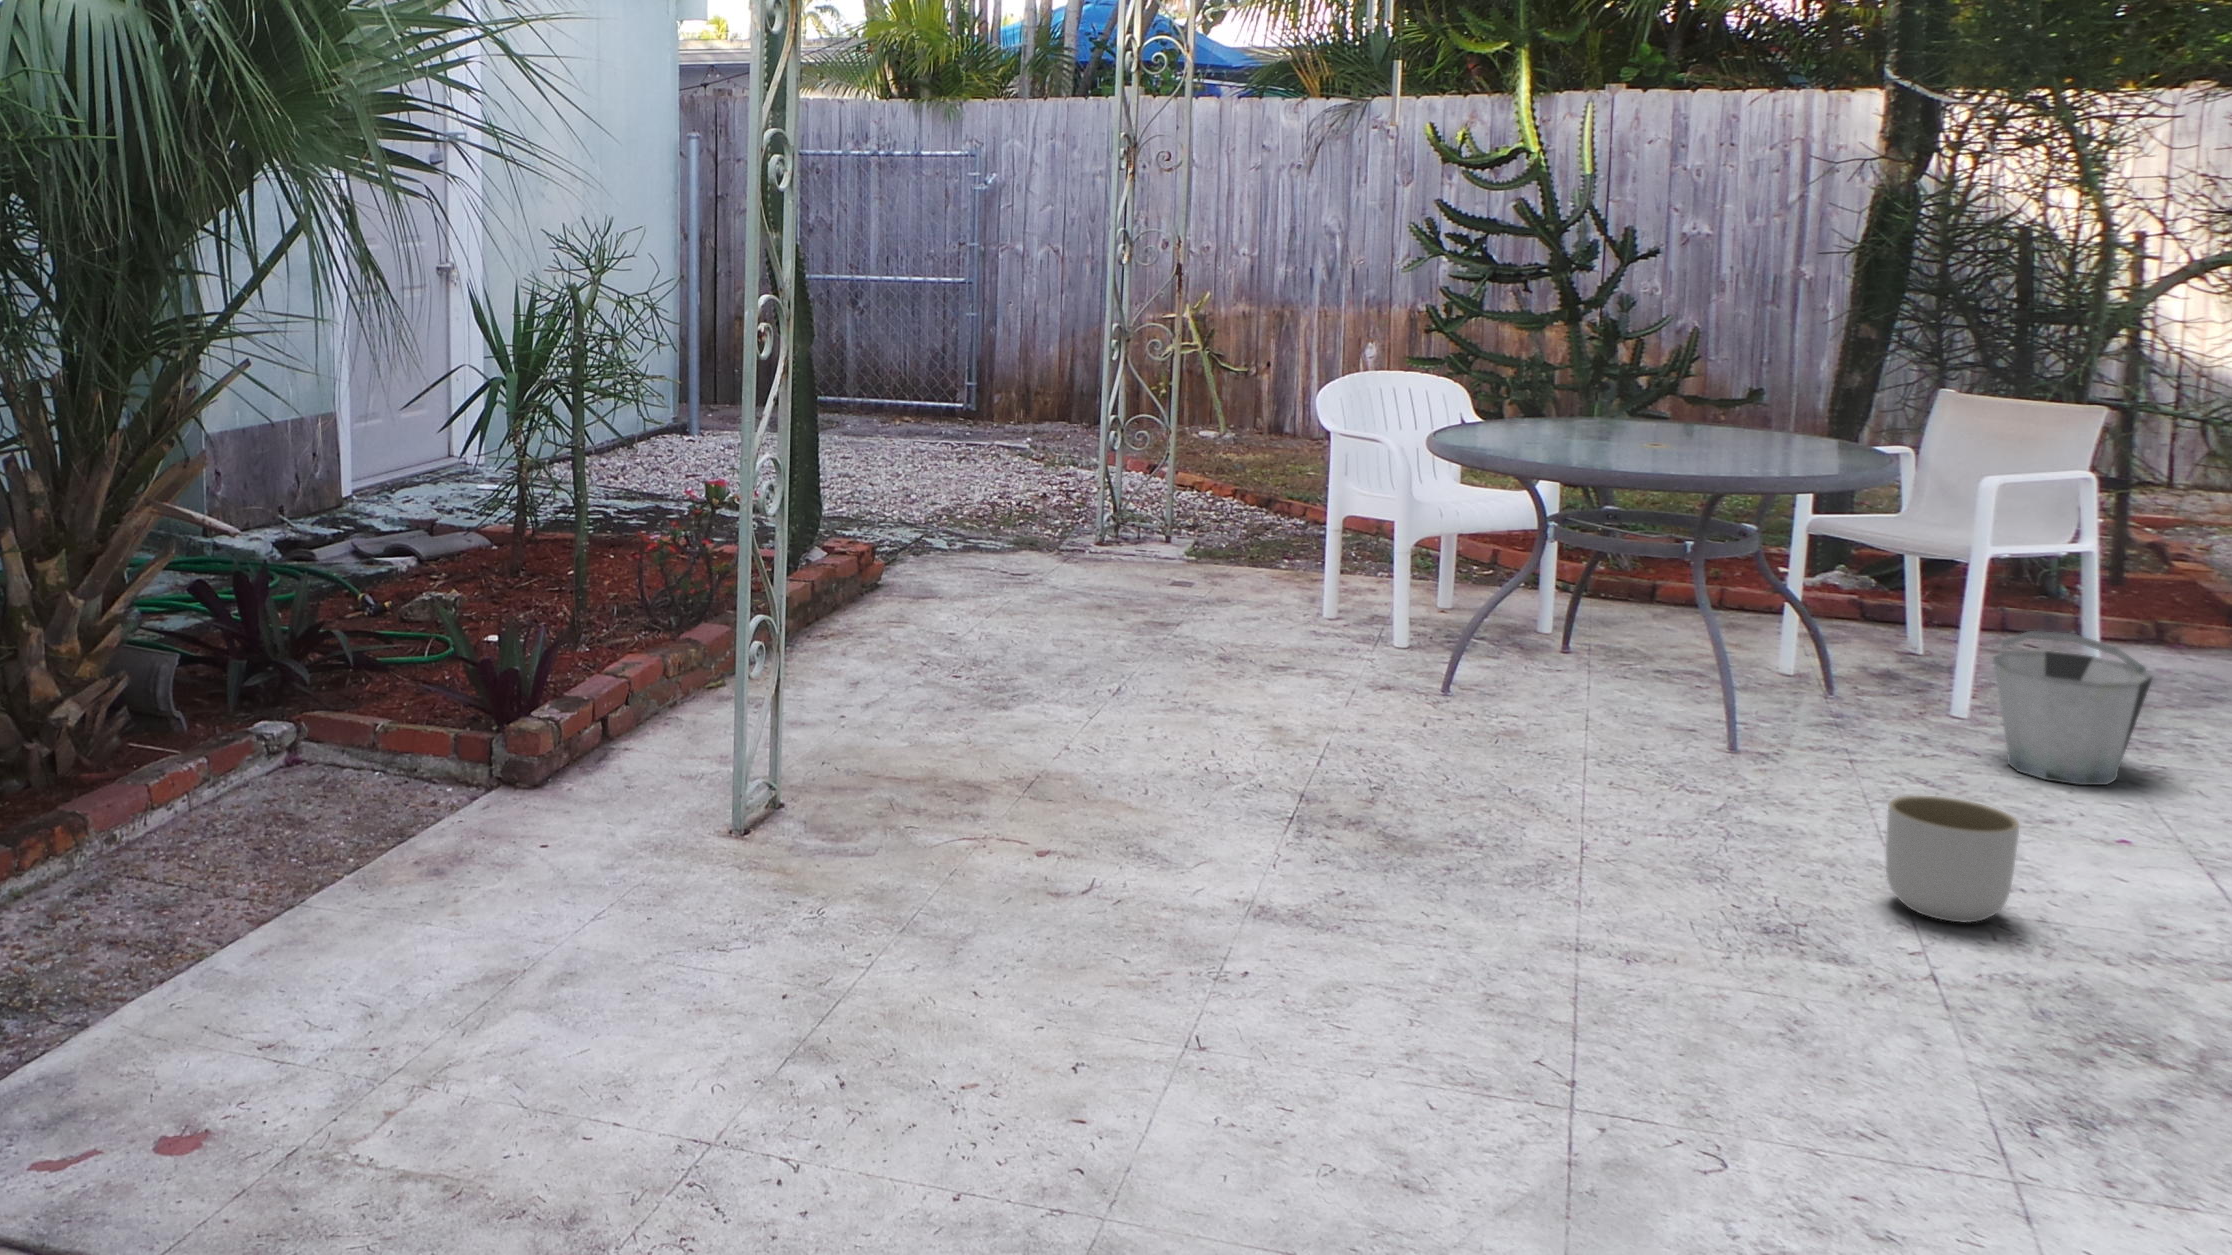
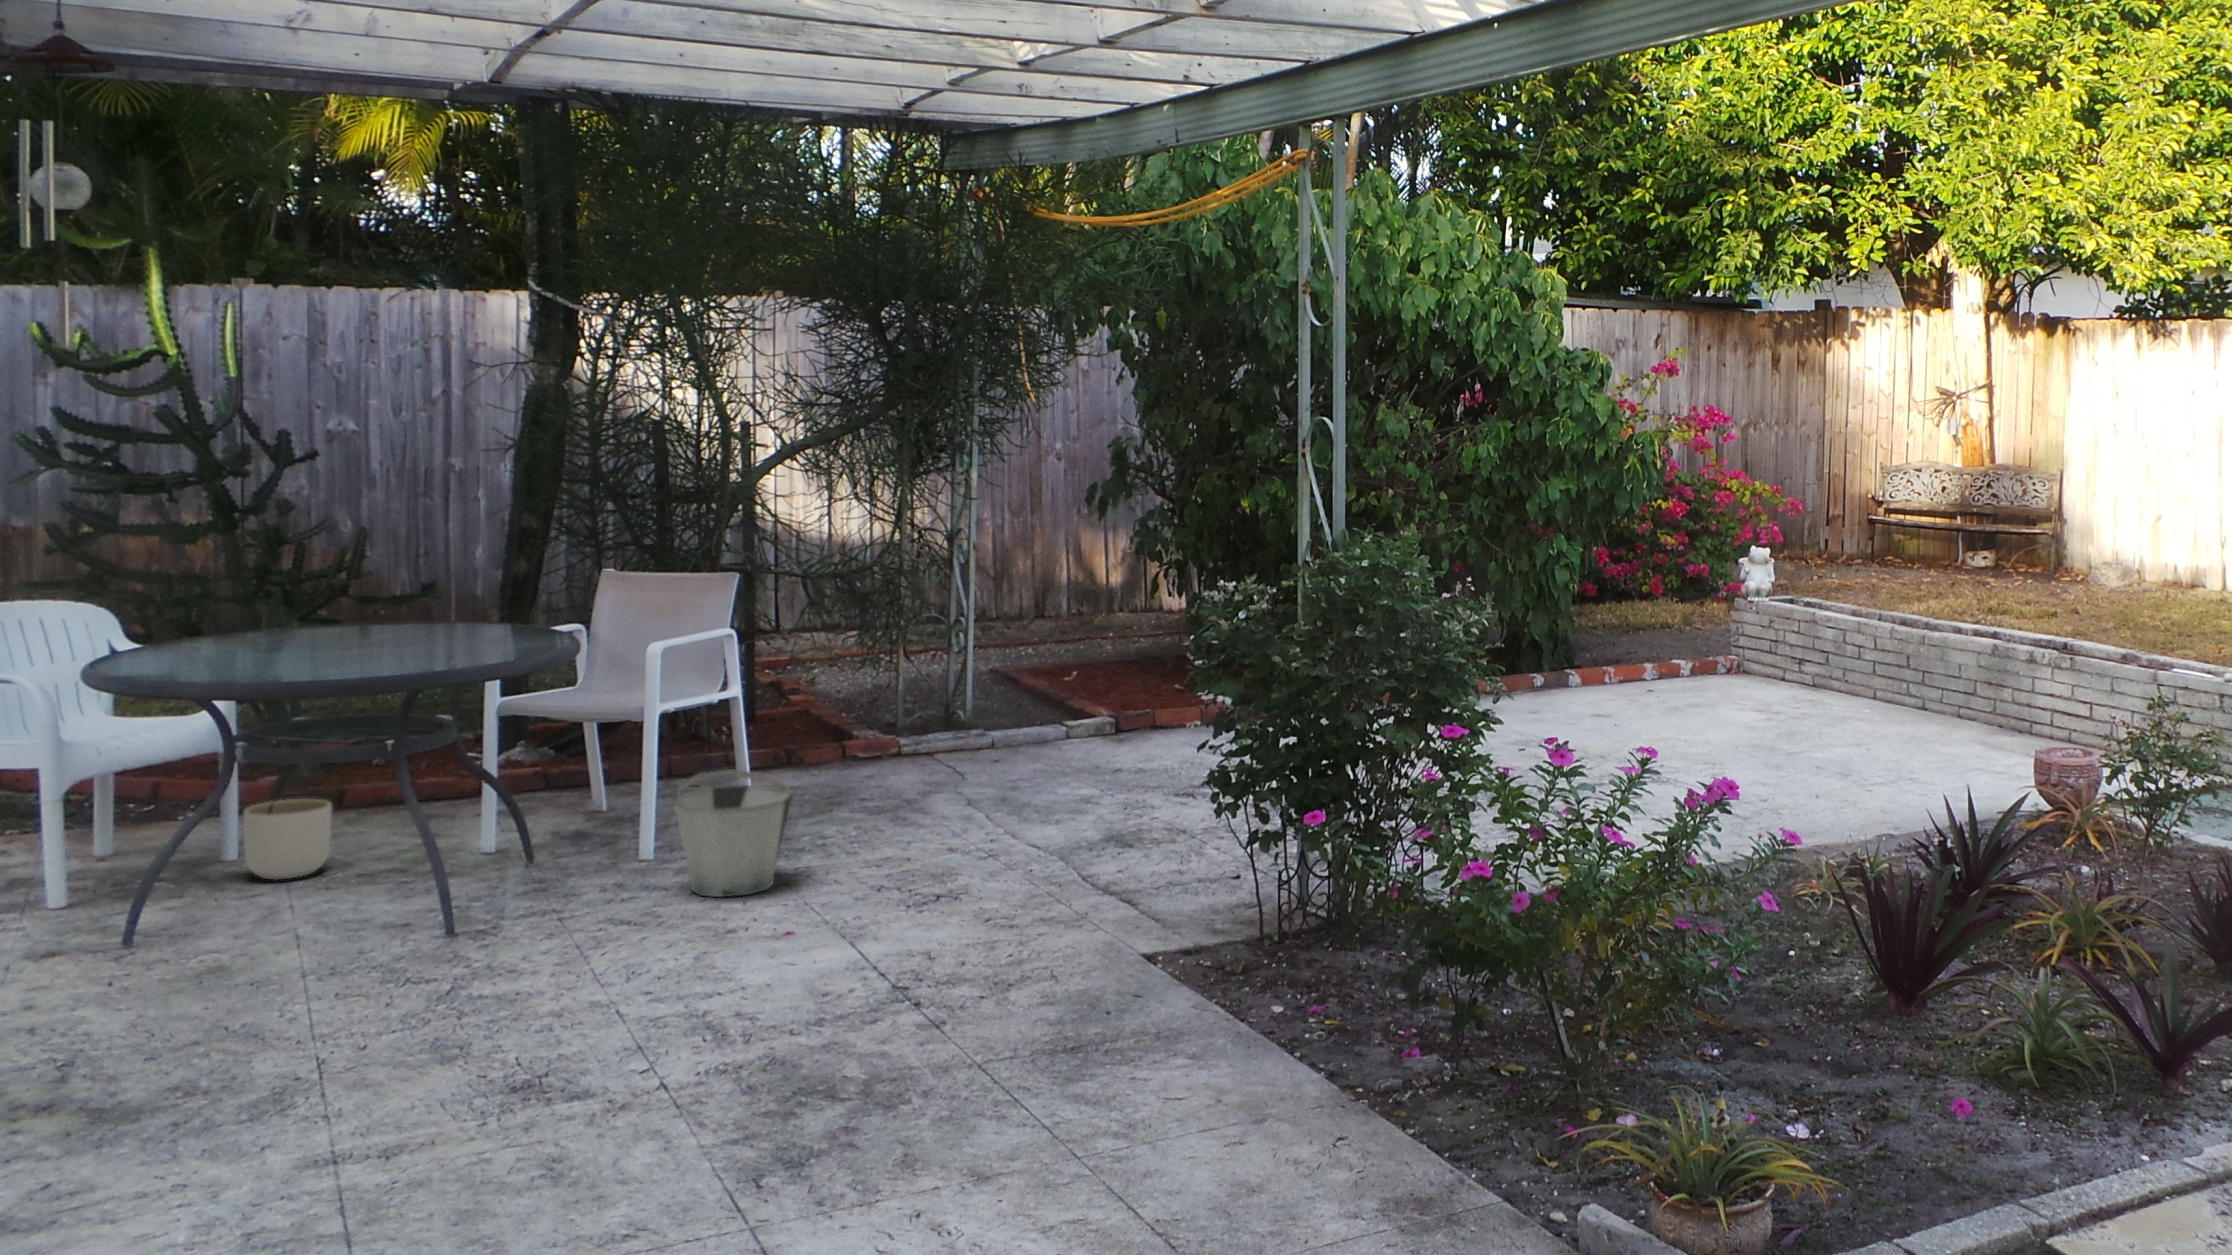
planter: present [1886,796,2019,923] -> present [243,799,332,880]

